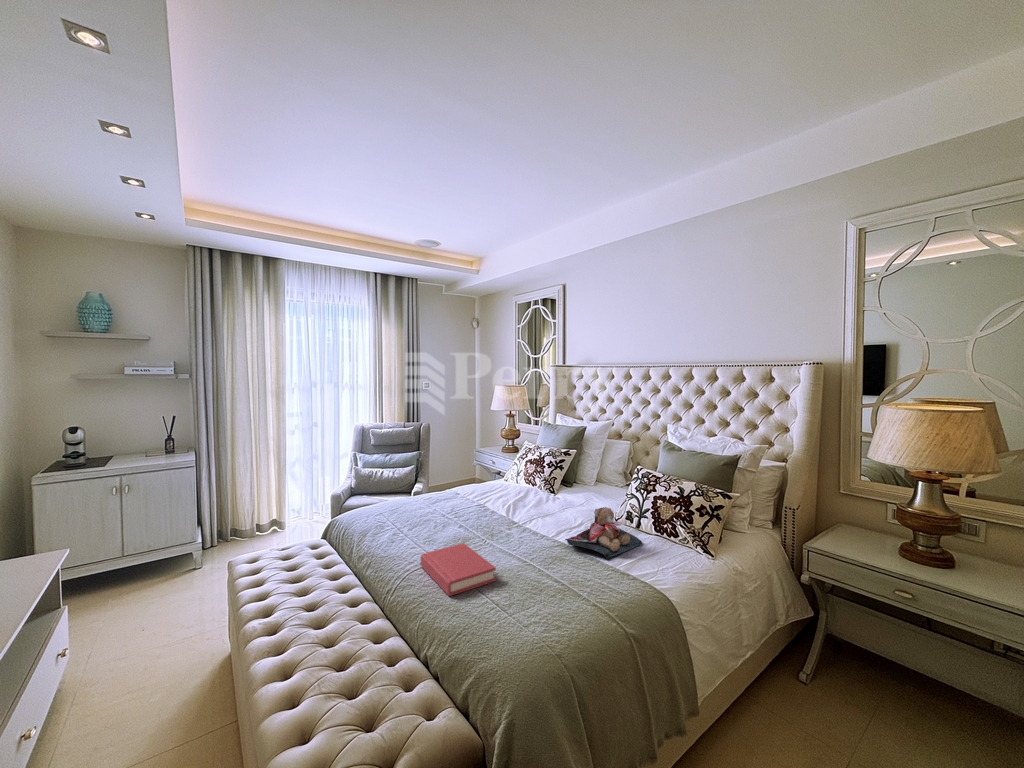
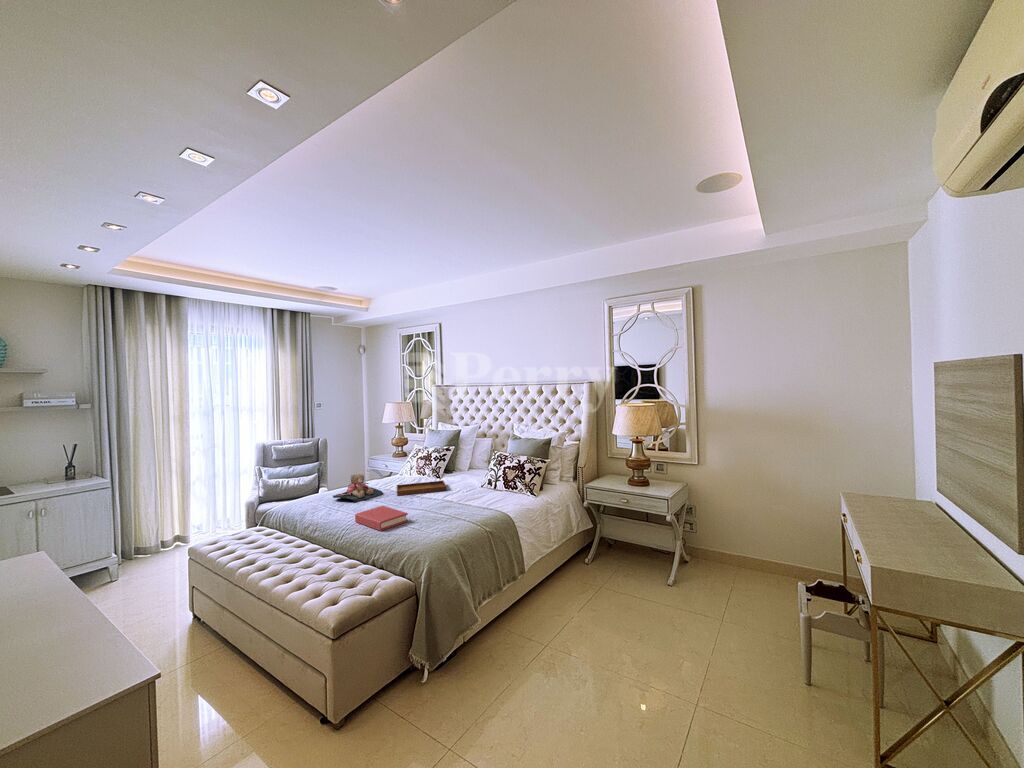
tray: none [492,489,563,521] -> present [397,473,447,496]
teddy bear: present [565,507,642,560] -> present [333,474,383,502]

